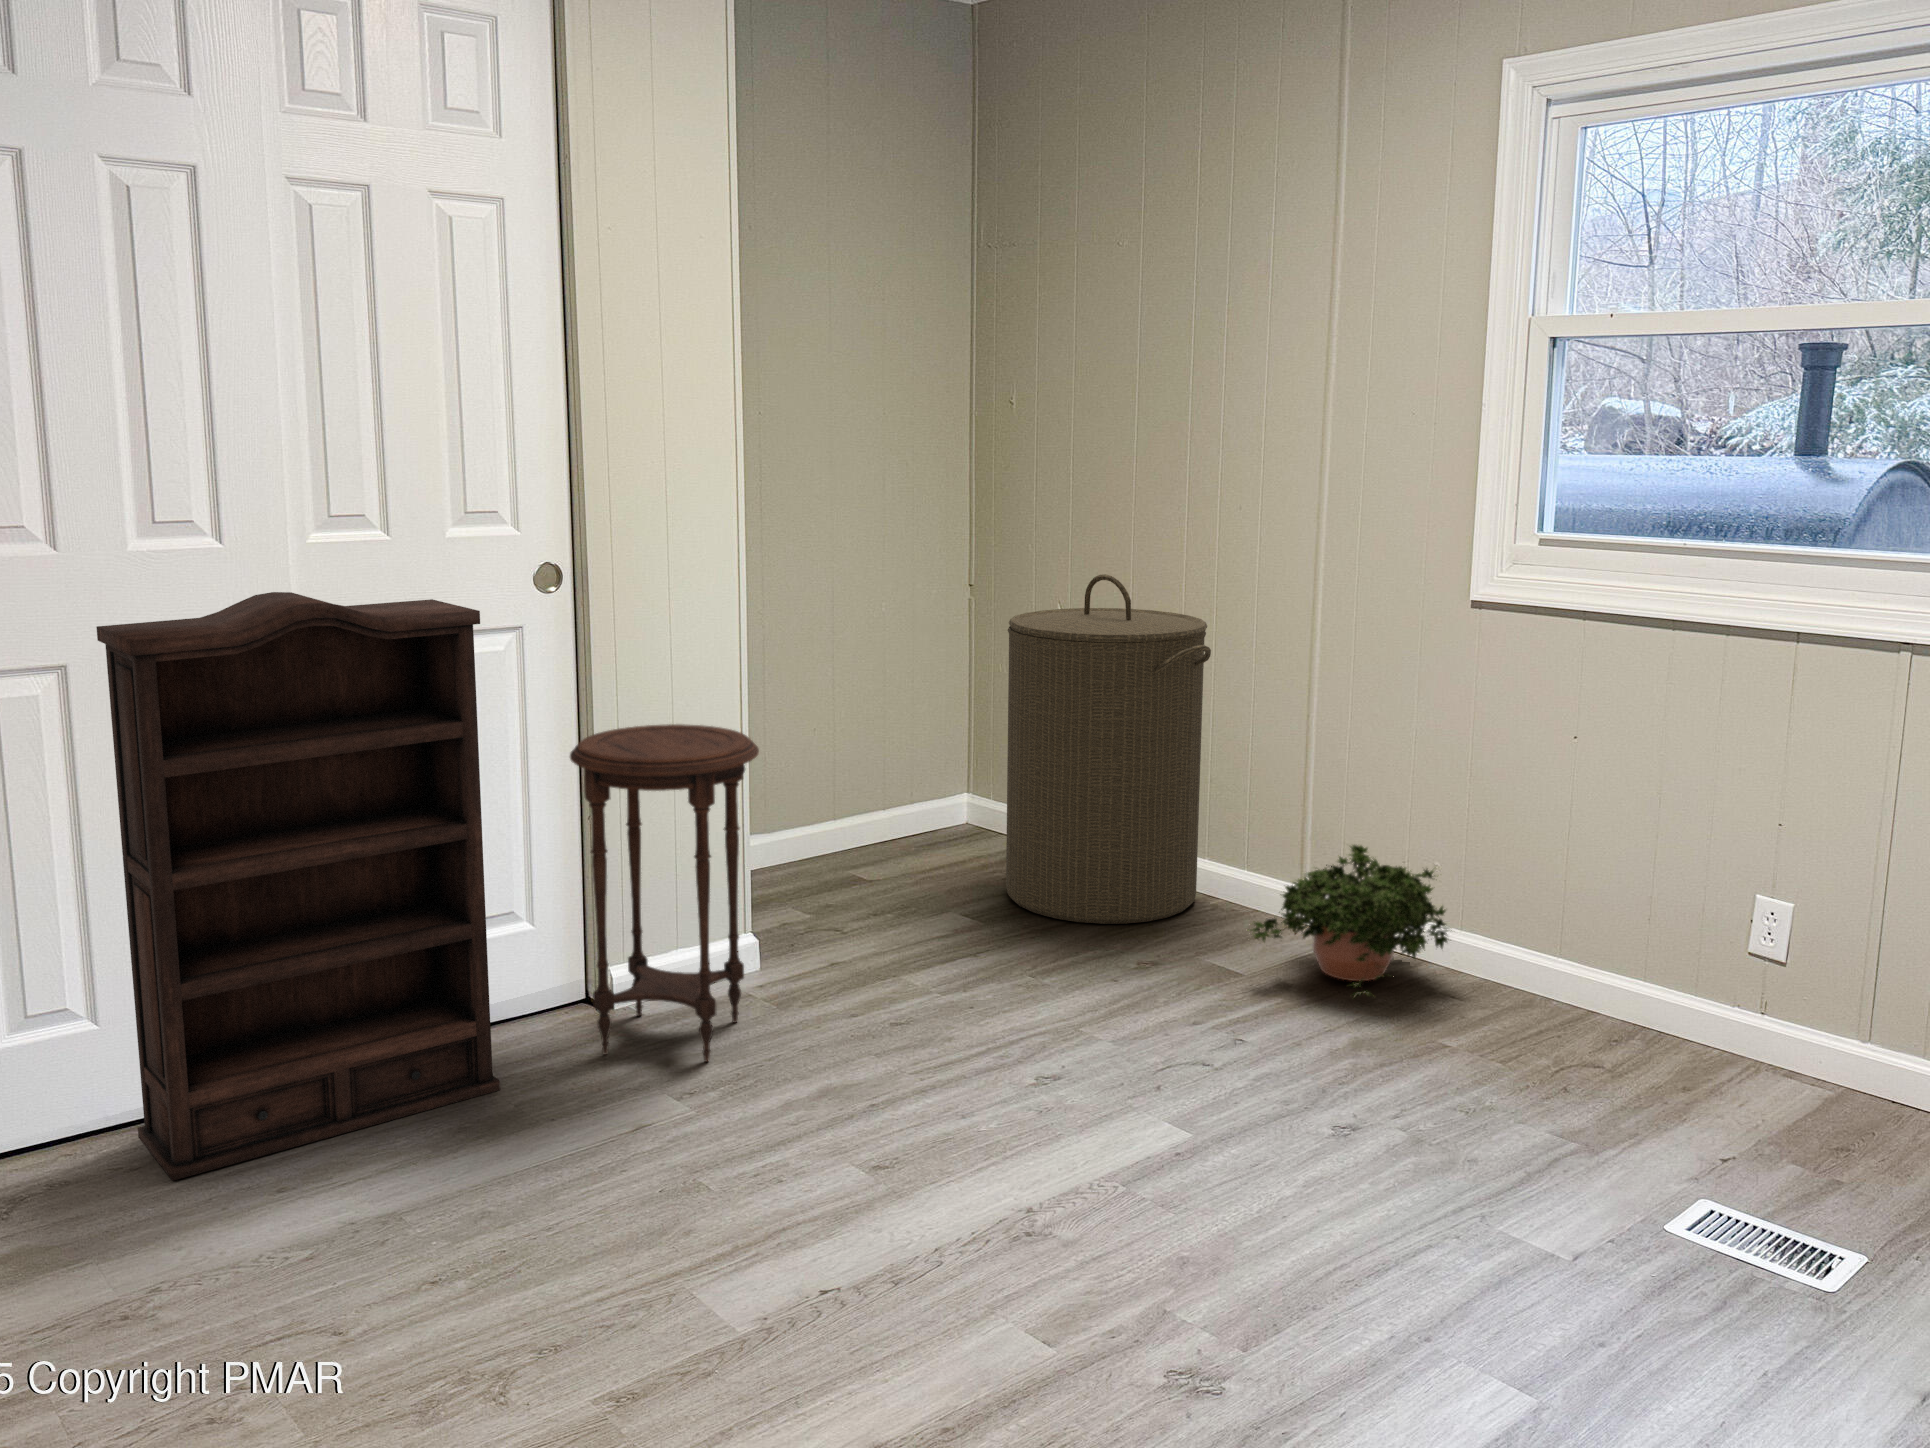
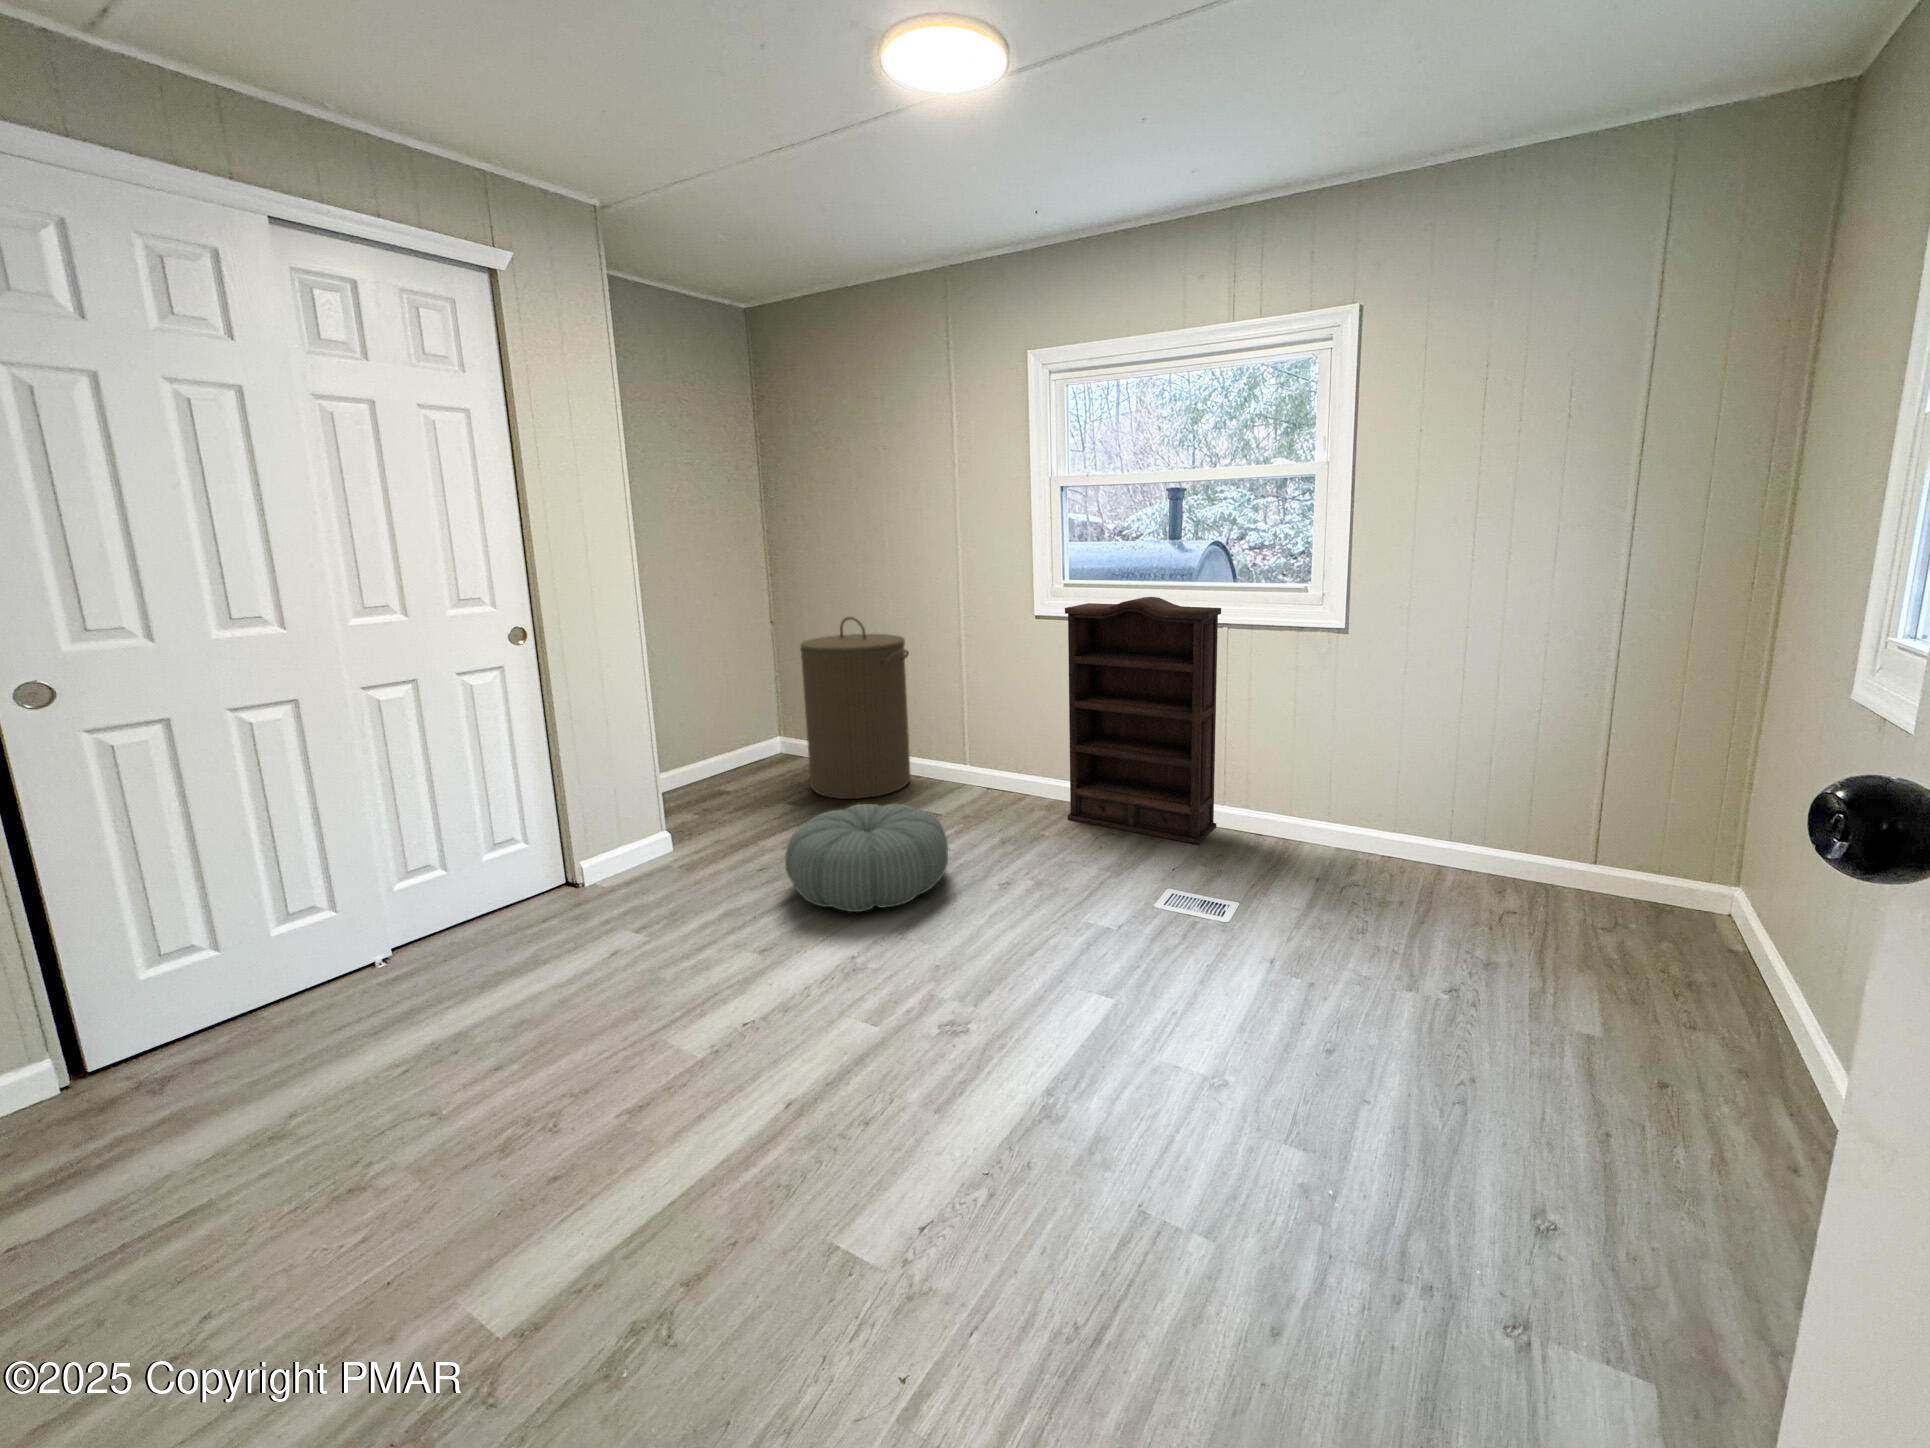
bookshelf: present [96,592,500,1181] -> present [1065,597,1221,844]
side table: present [570,724,759,1062] -> none [546,716,669,913]
potted plant: present [1251,845,1449,997] -> none [941,742,1041,819]
pouf: none [934,932,1239,1134] -> present [785,804,948,912]

